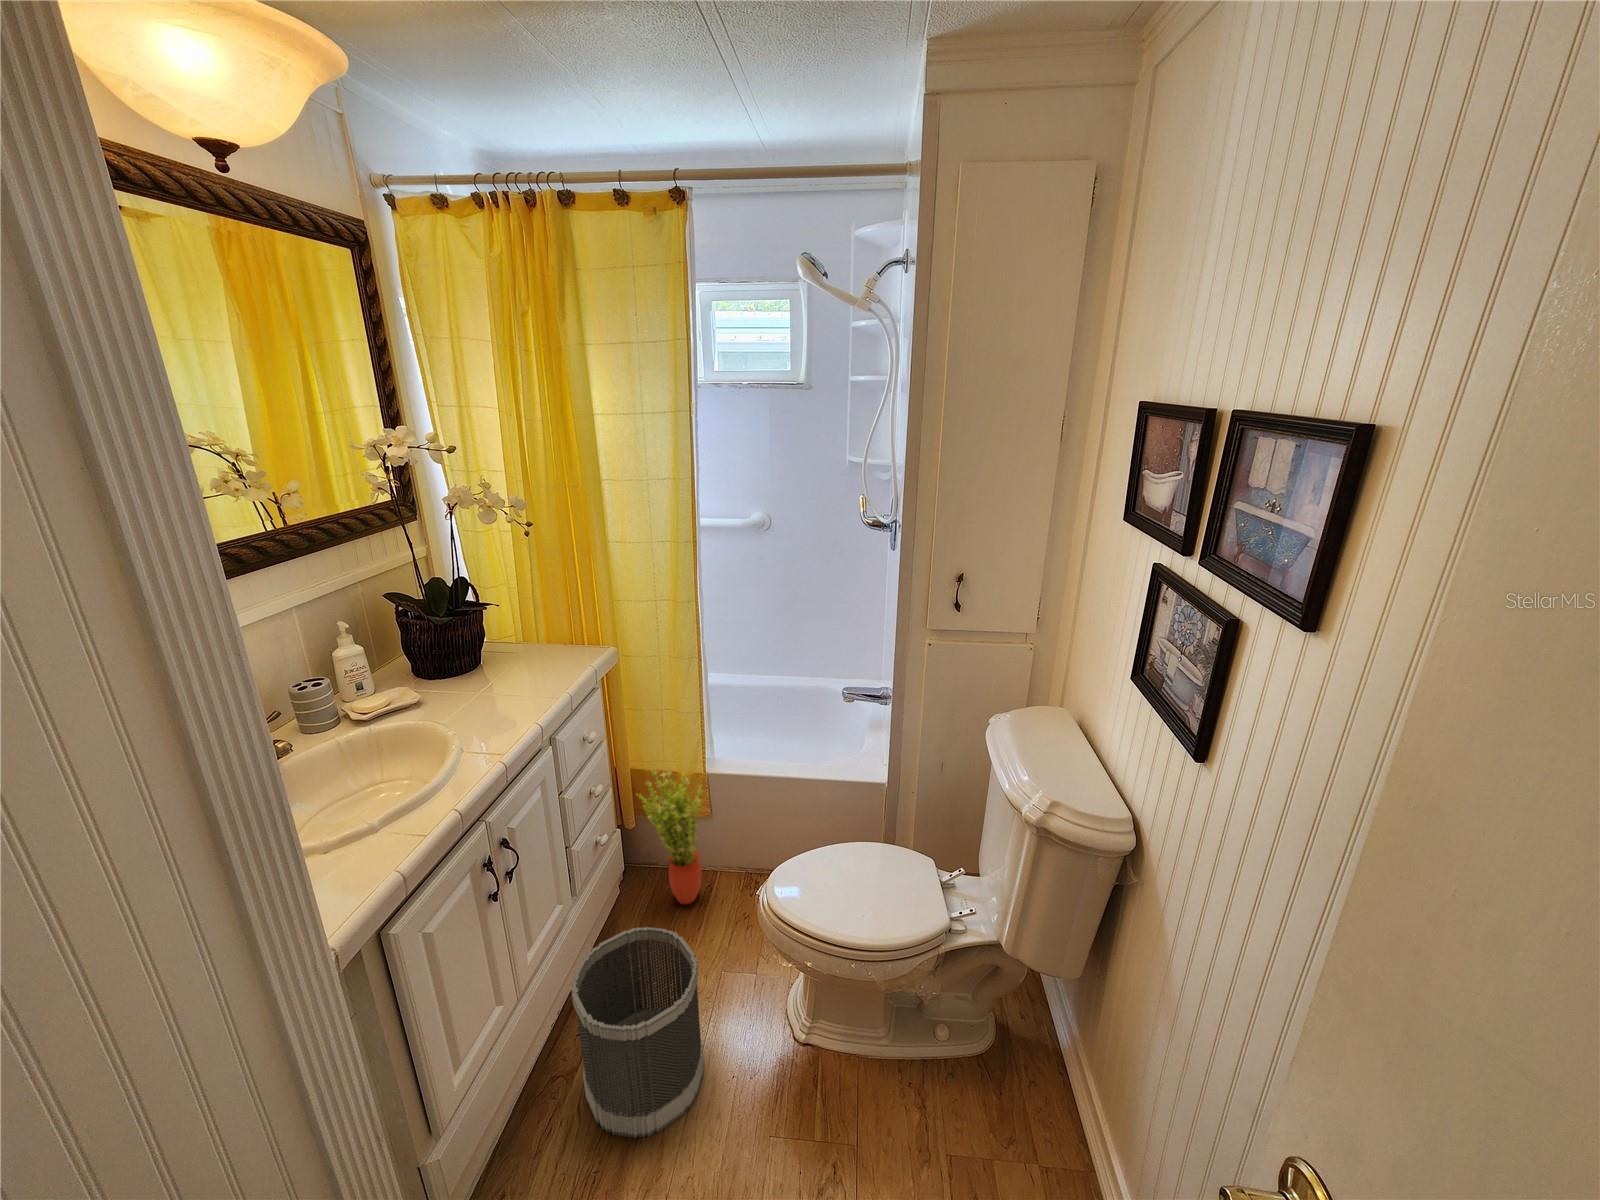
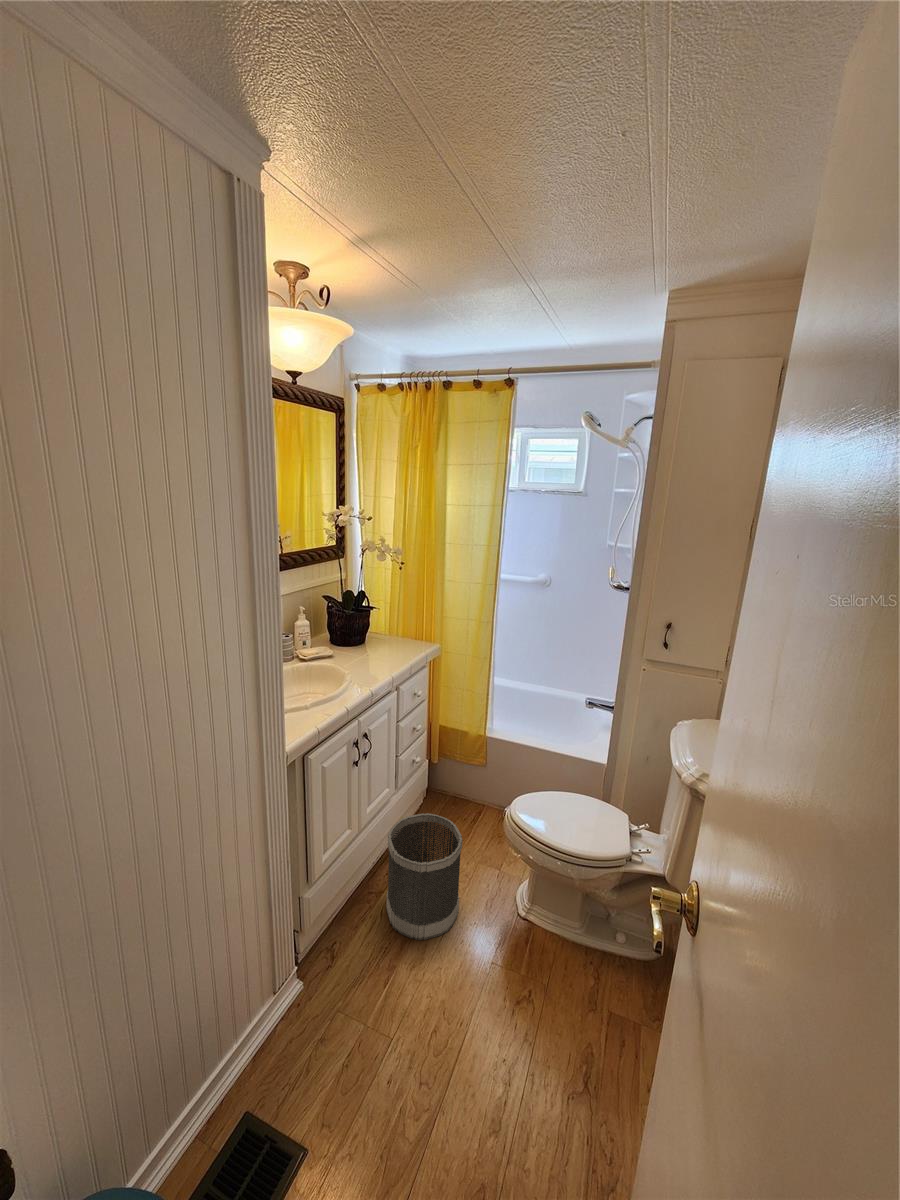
potted plant: present [639,770,702,904] -> none [441,725,483,820]

